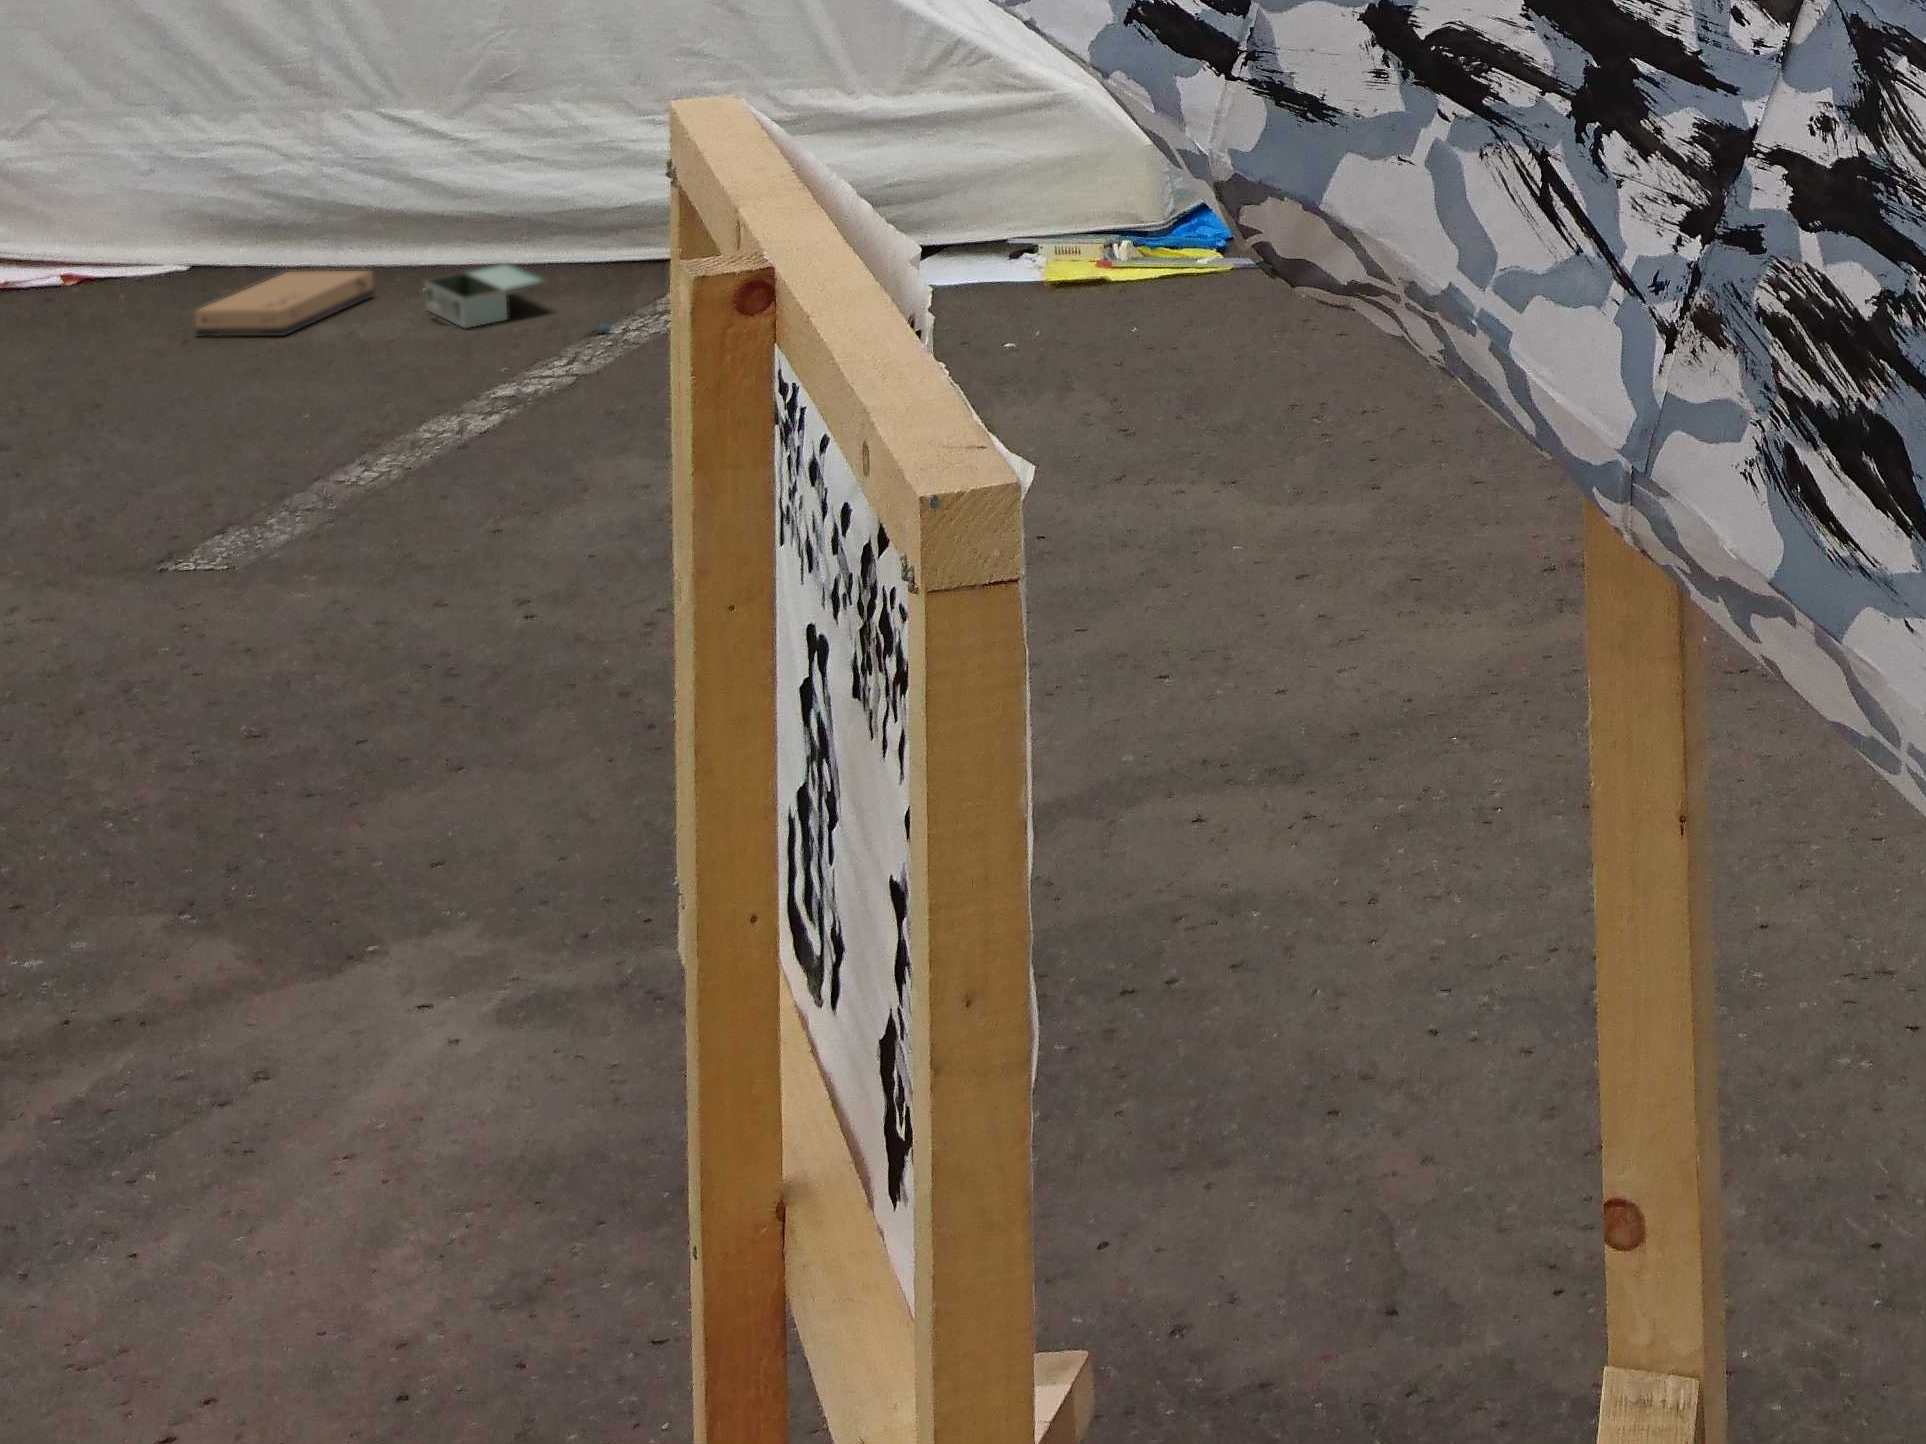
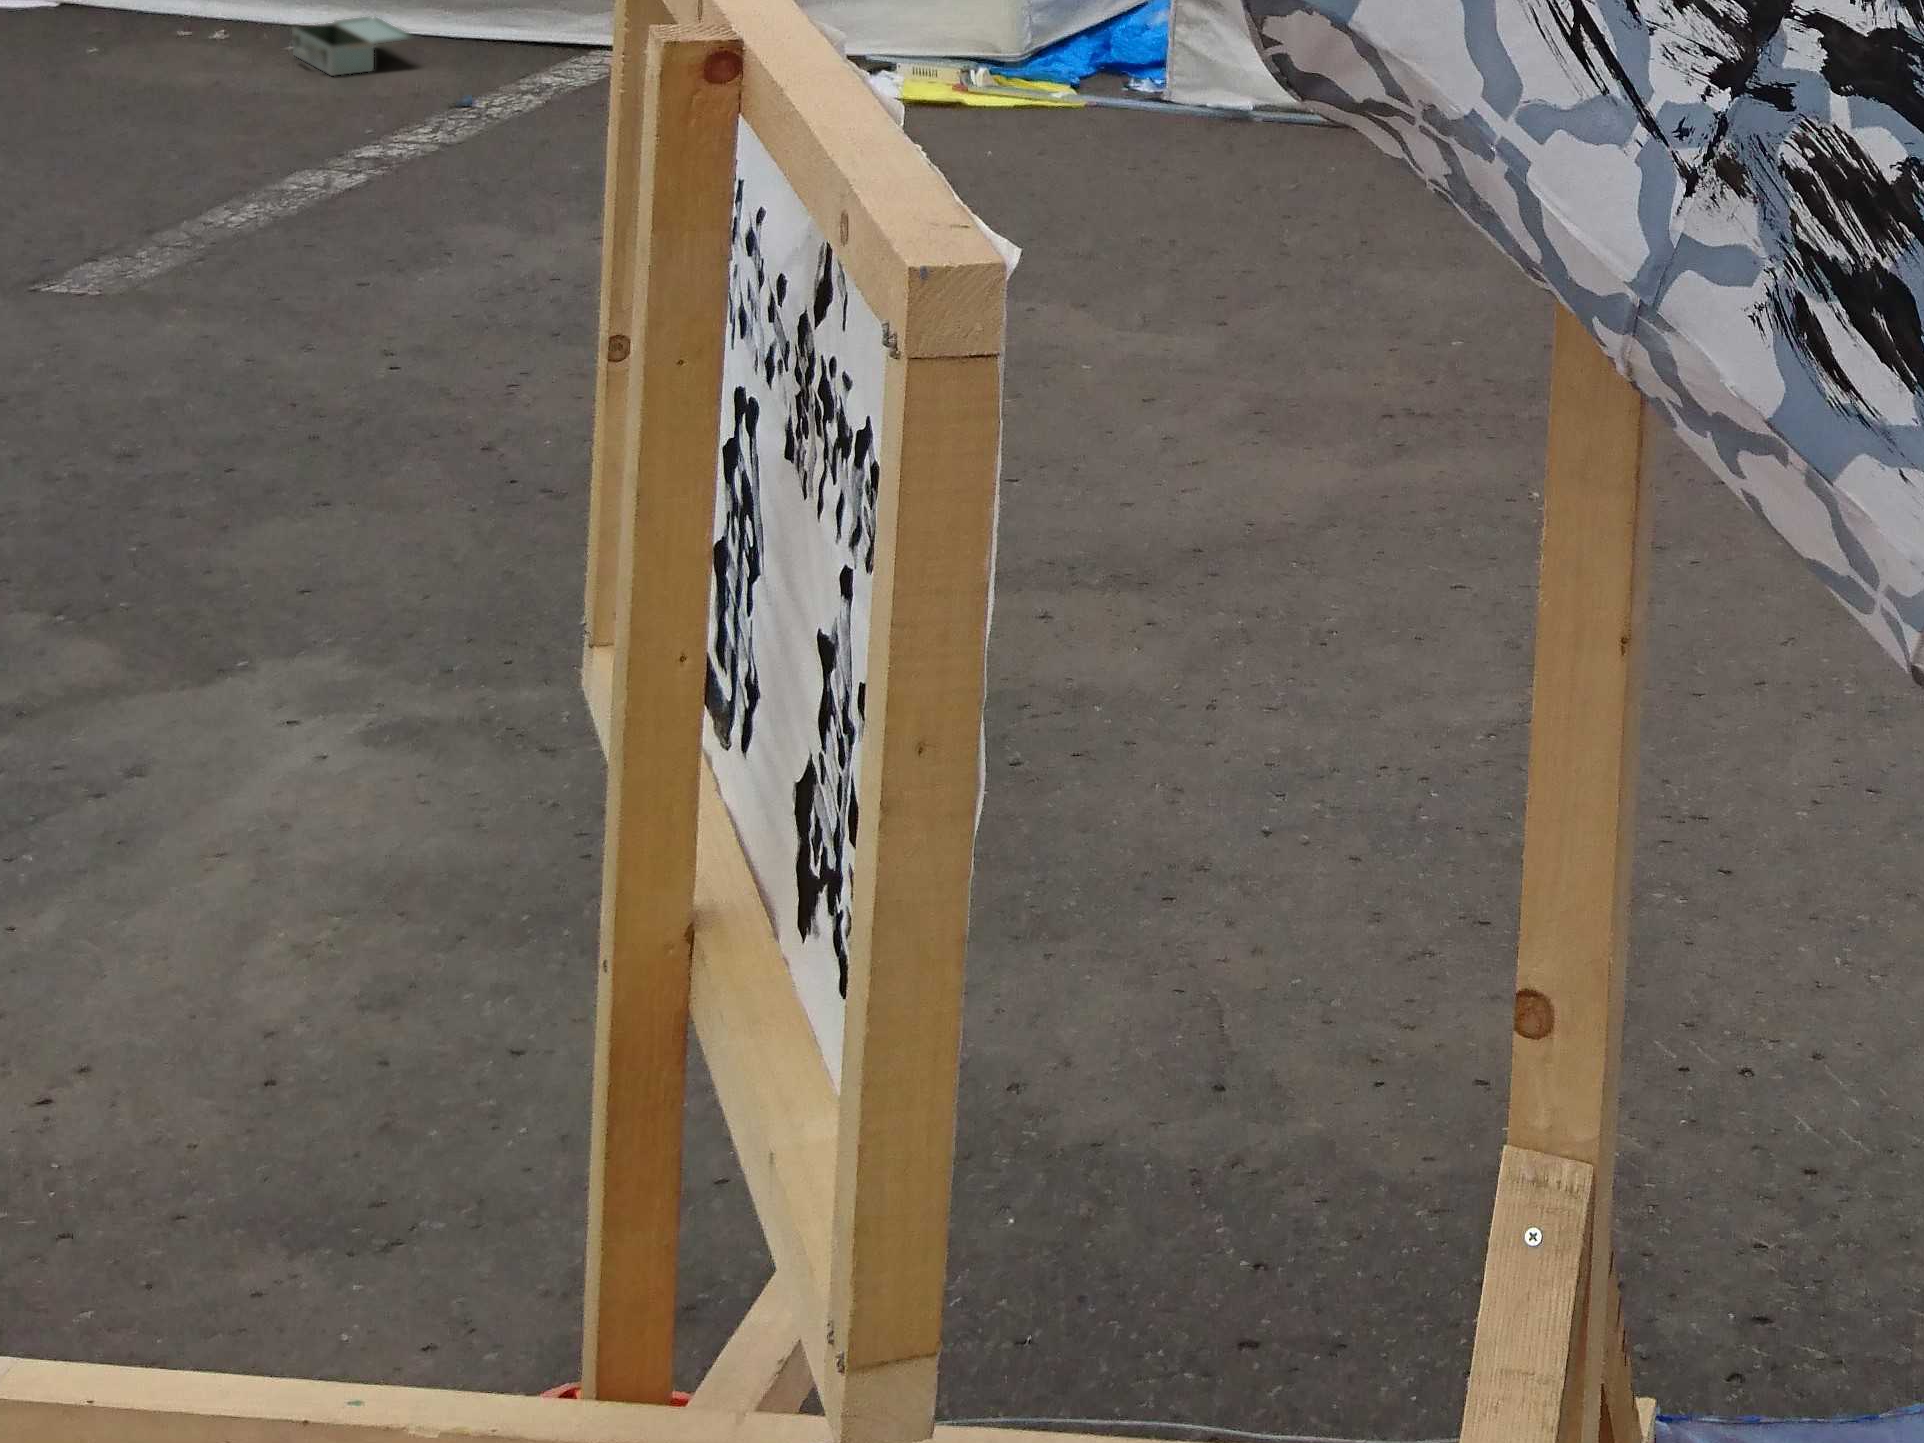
cardboard box: present [195,271,374,337] -> none [63,7,241,68]

